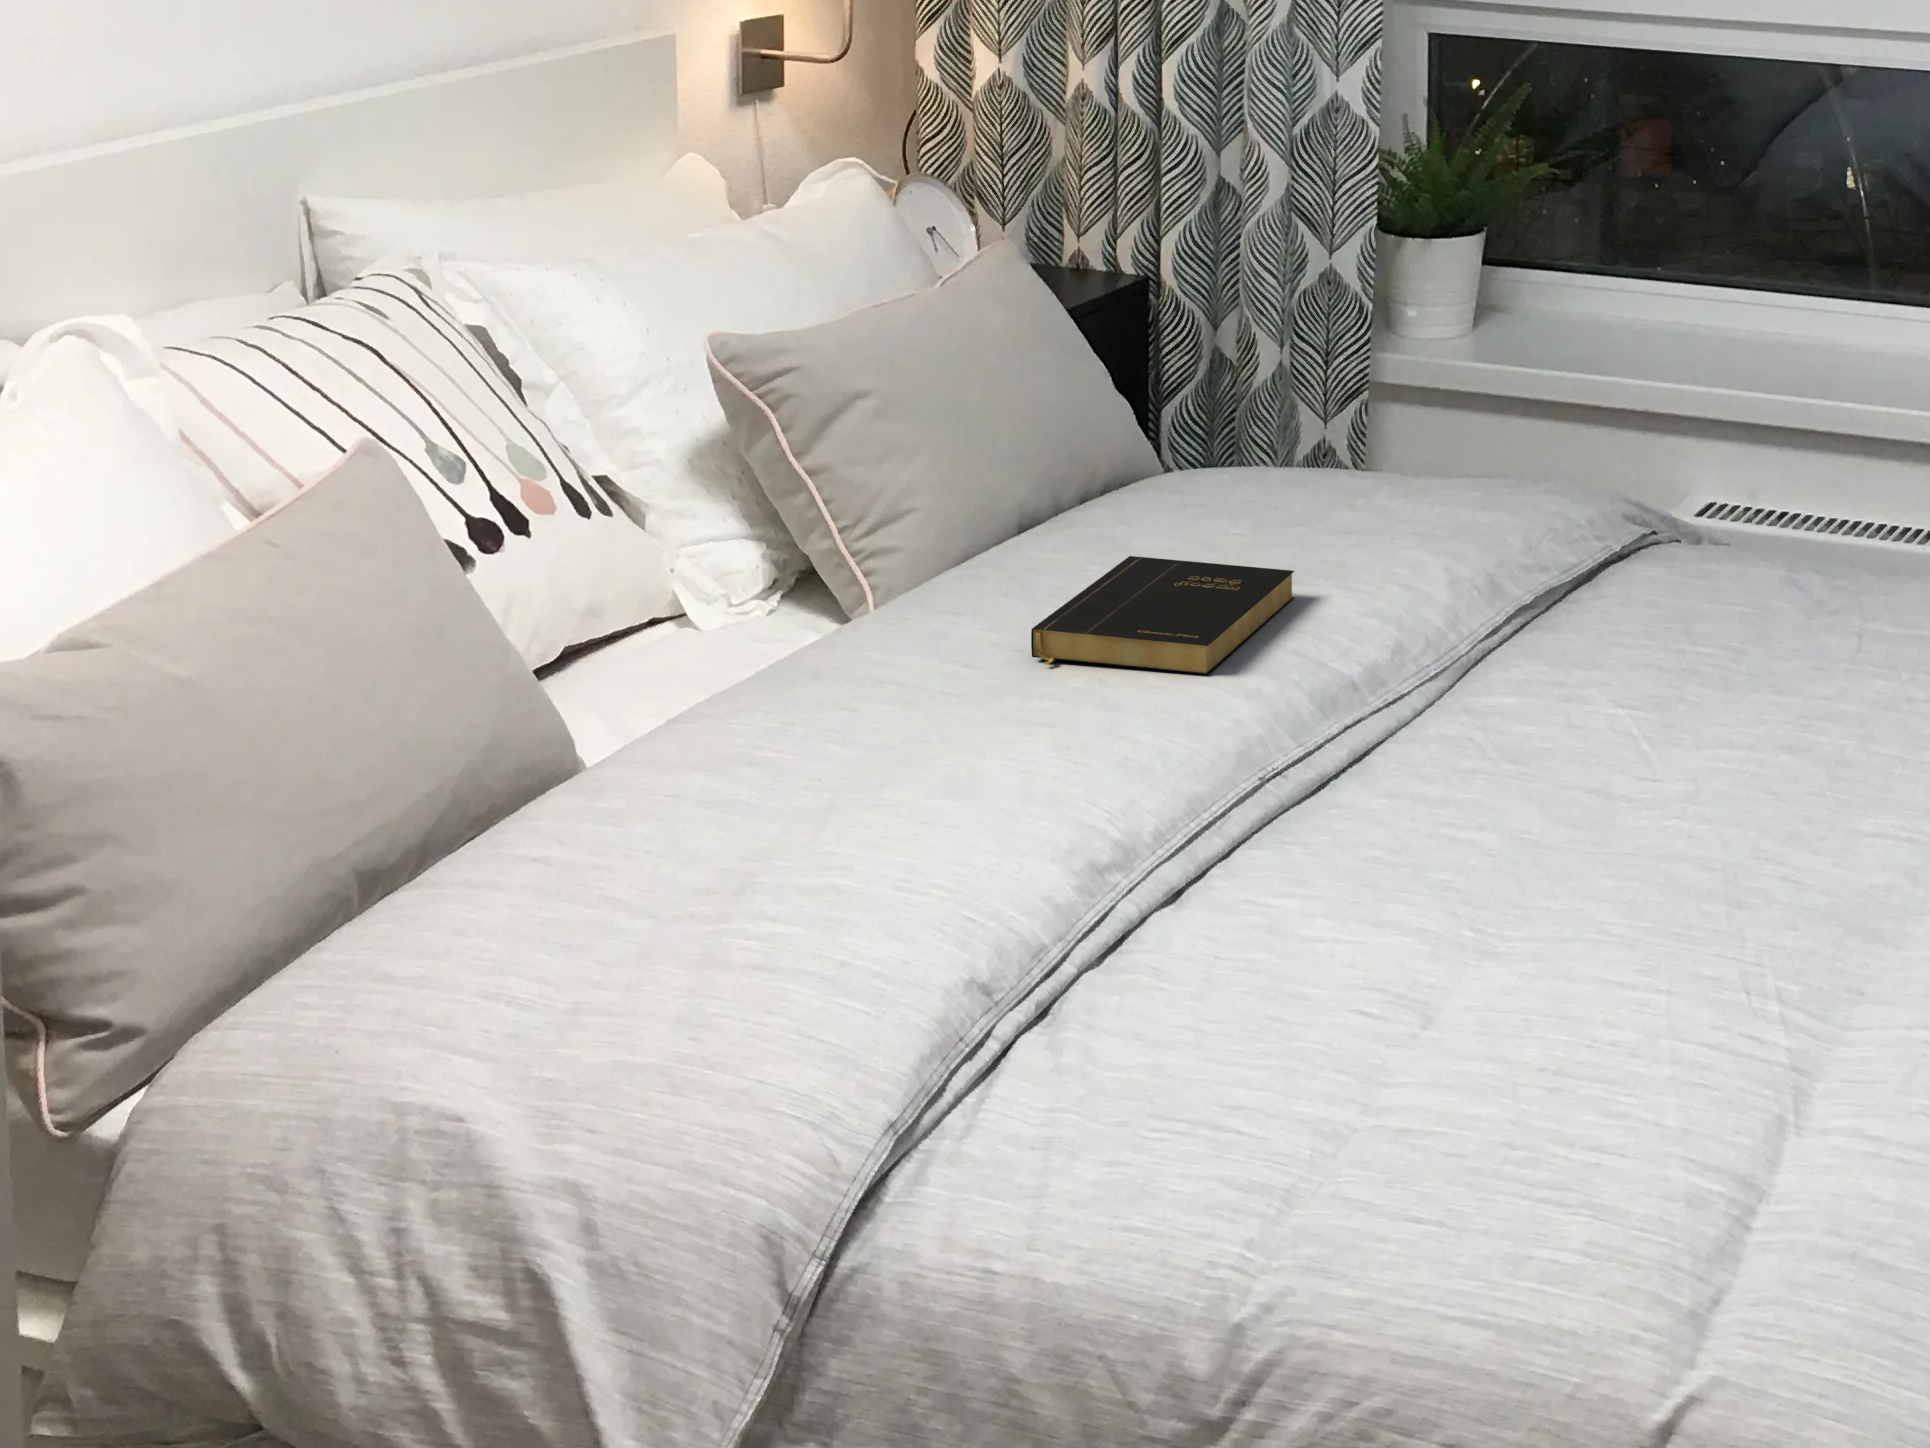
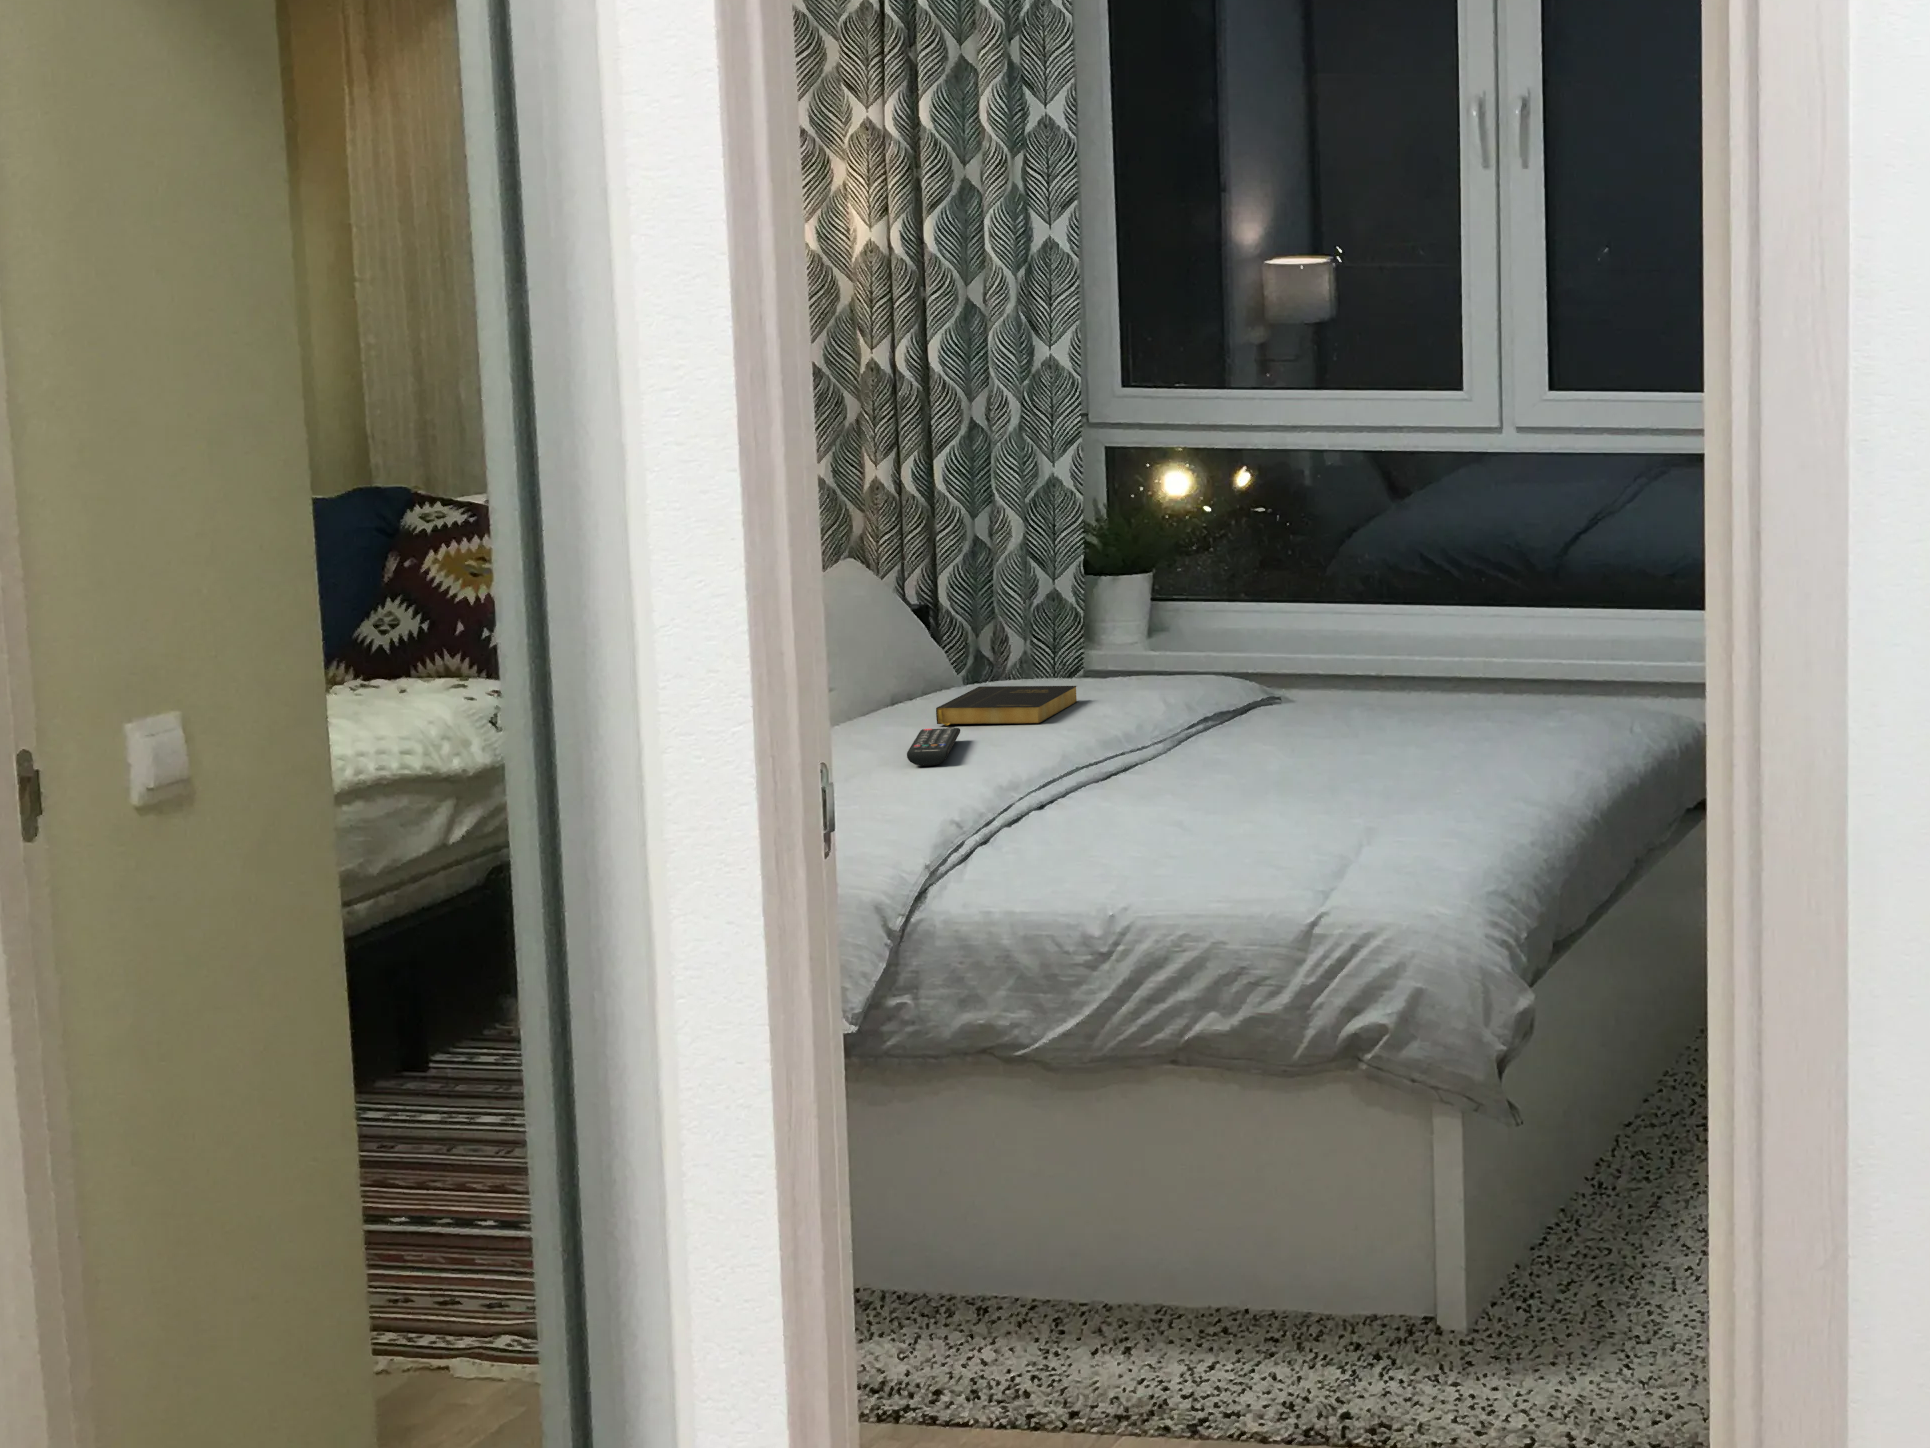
remote control: none [922,699,1054,822] -> present [907,728,960,766]

